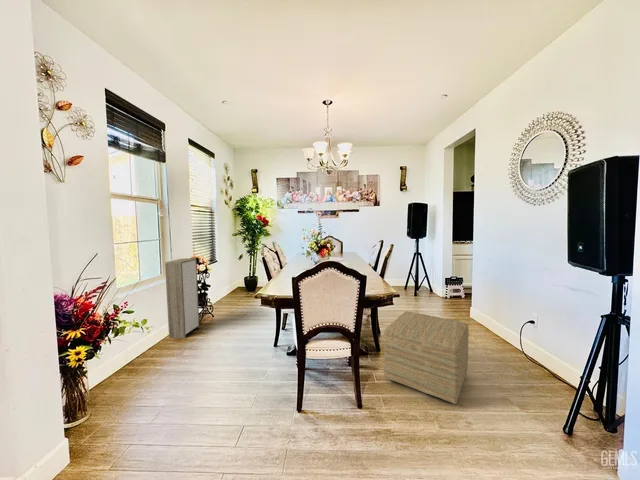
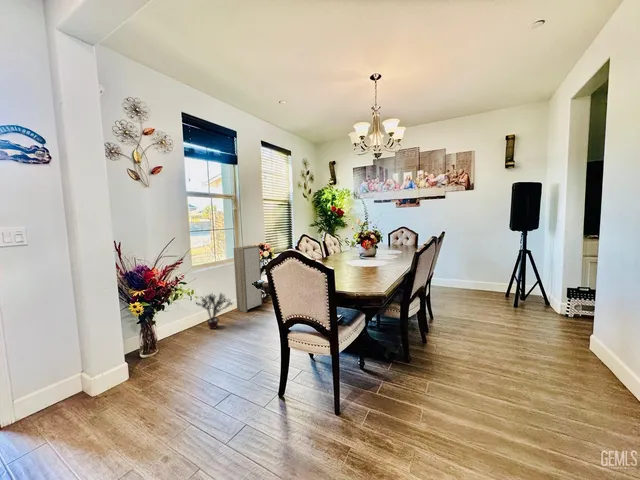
ottoman: present [384,311,469,404] -> none [385,321,513,452]
potted plant: none [126,317,181,366] -> present [196,293,232,329]

